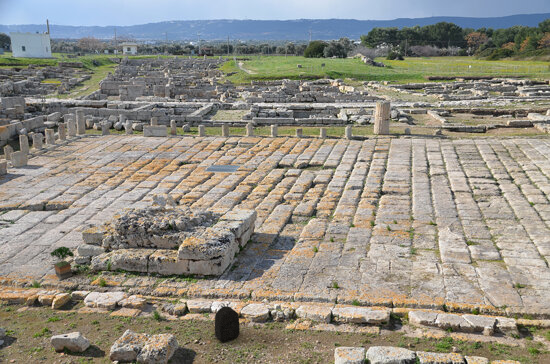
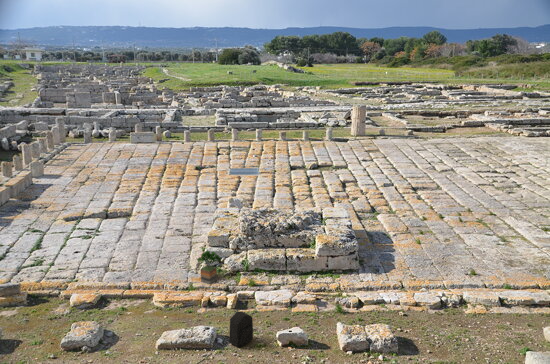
backpack: present [215,304,240,342] -> present [229,309,253,347]

